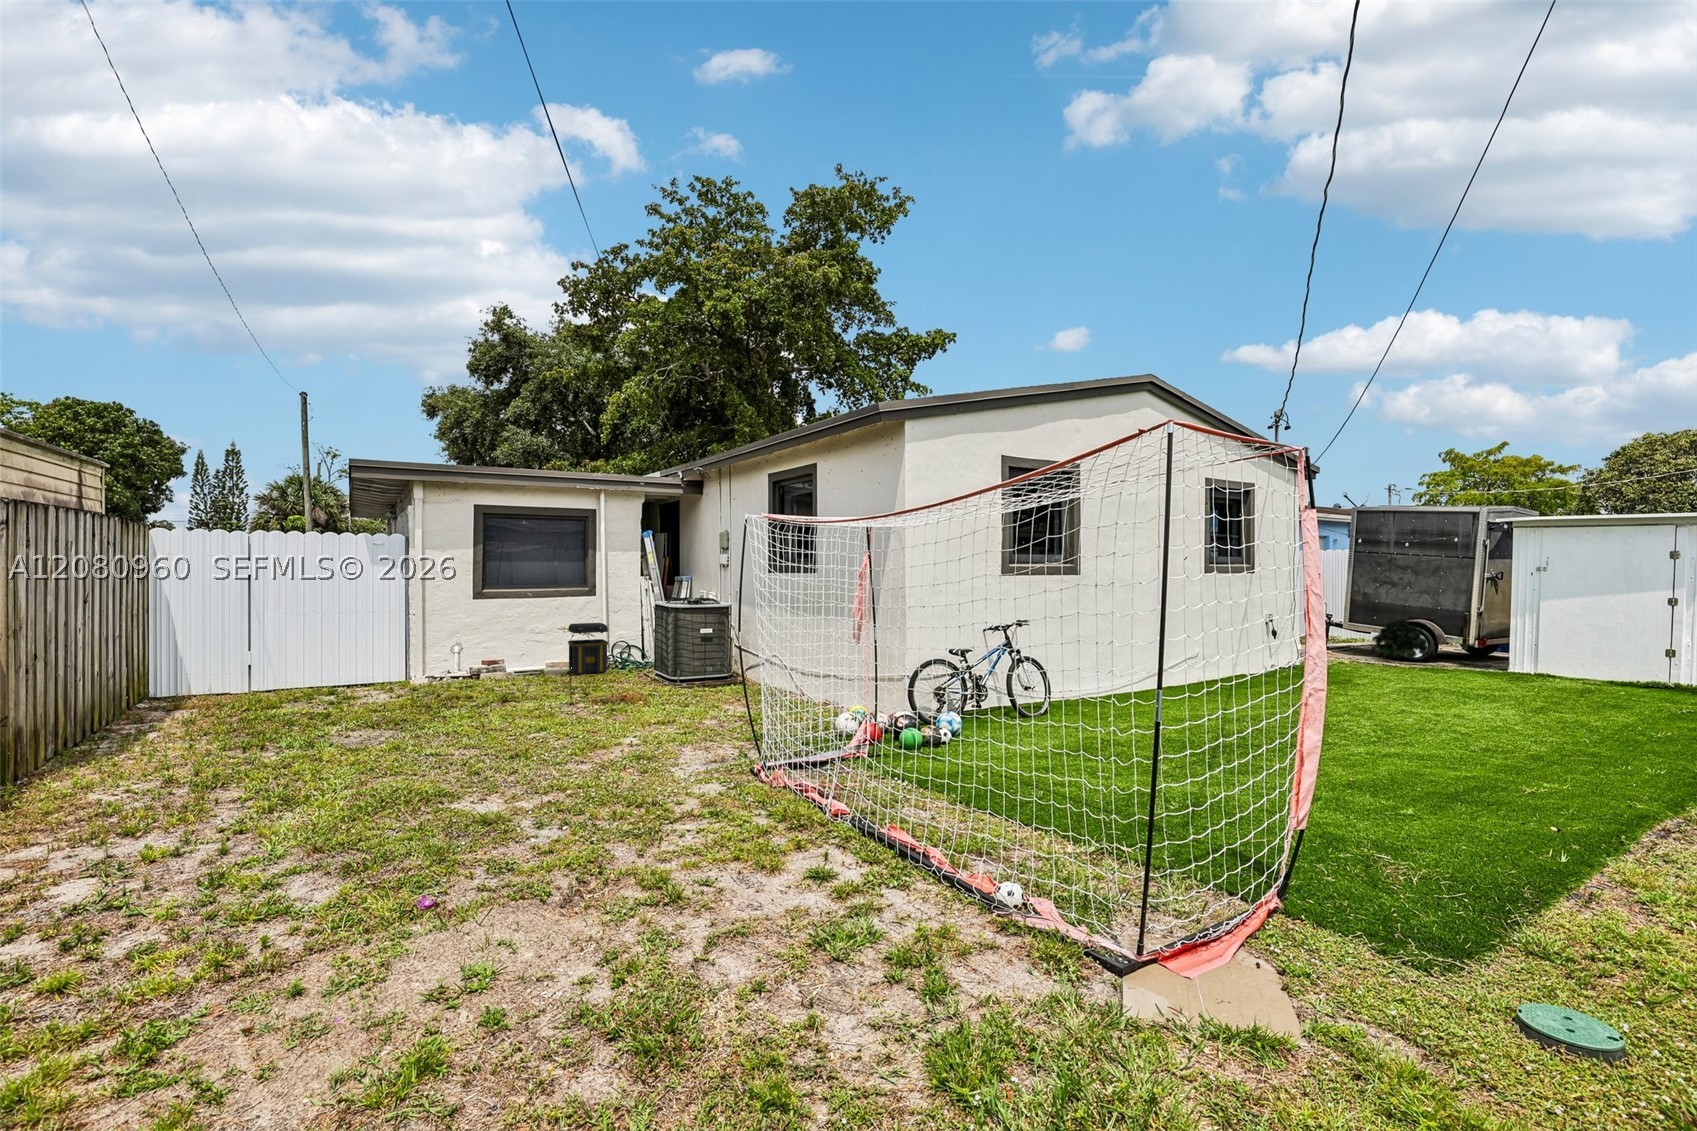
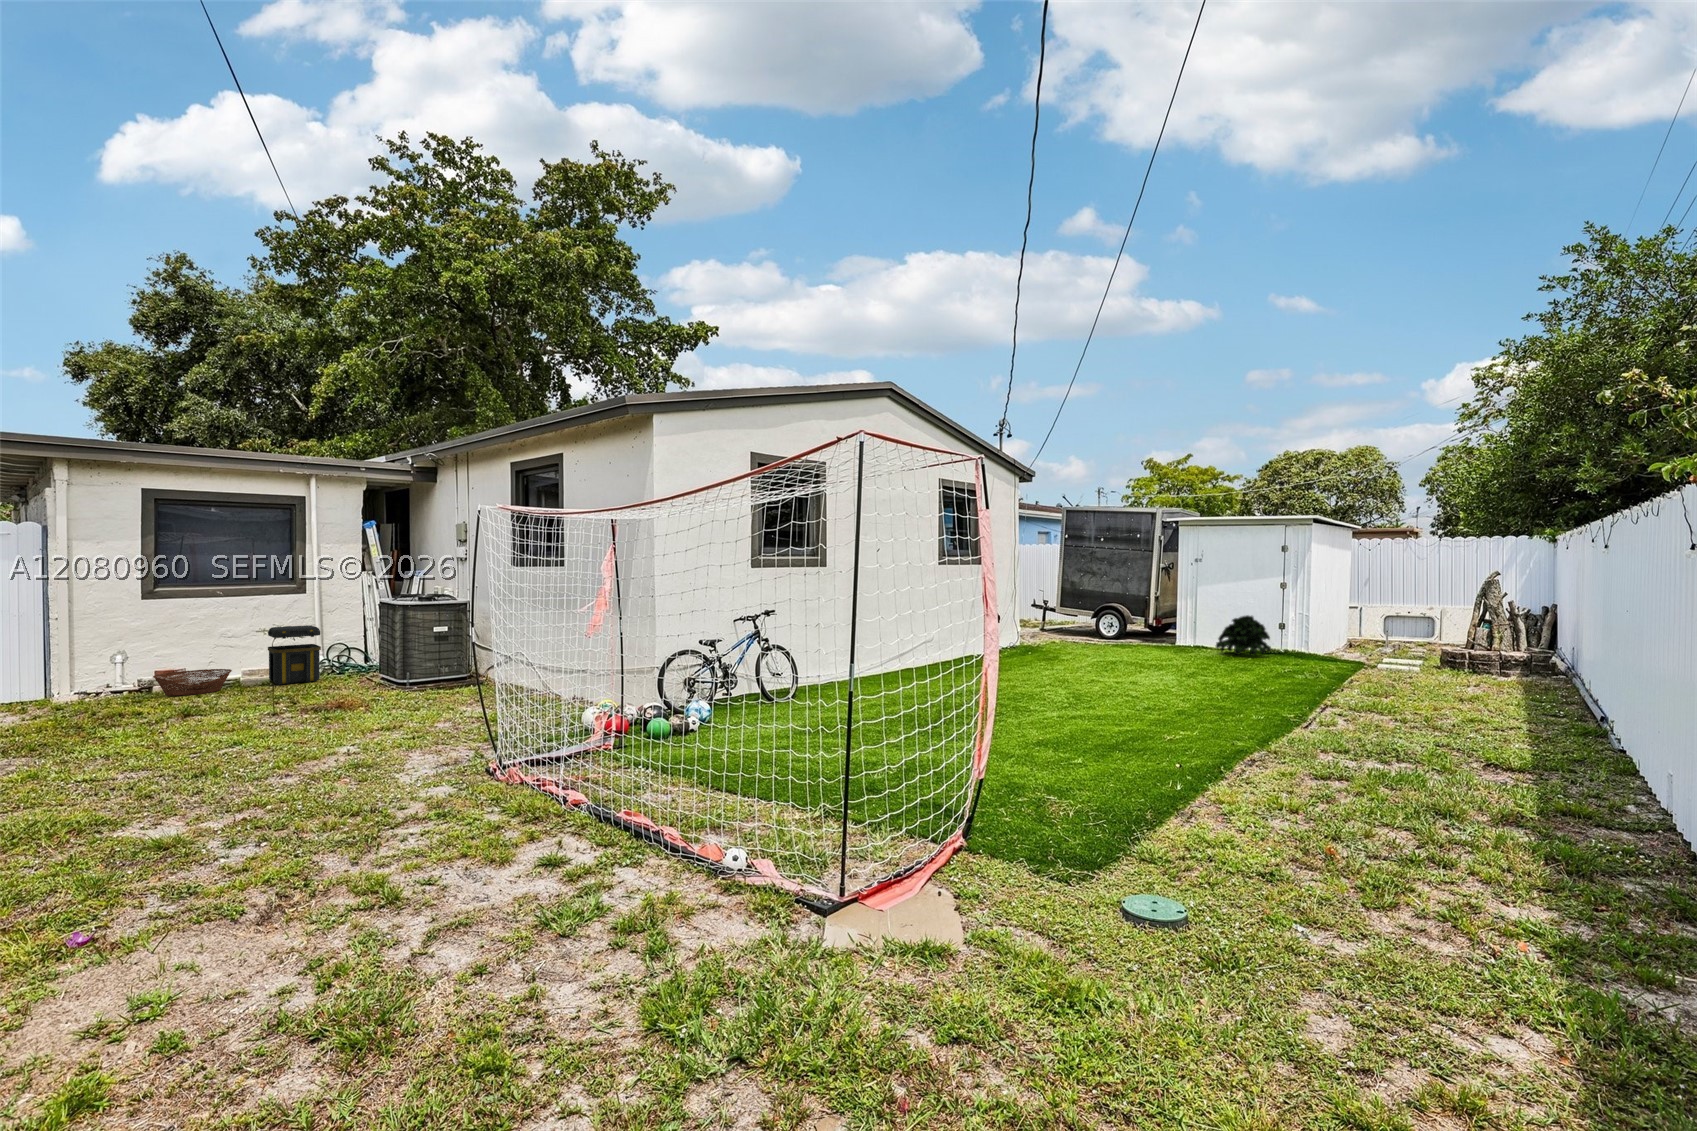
potted plant: present [1371,620,1429,659] -> present [1216,615,1271,656]
basket: none [485,659,542,680] -> present [153,669,232,696]

